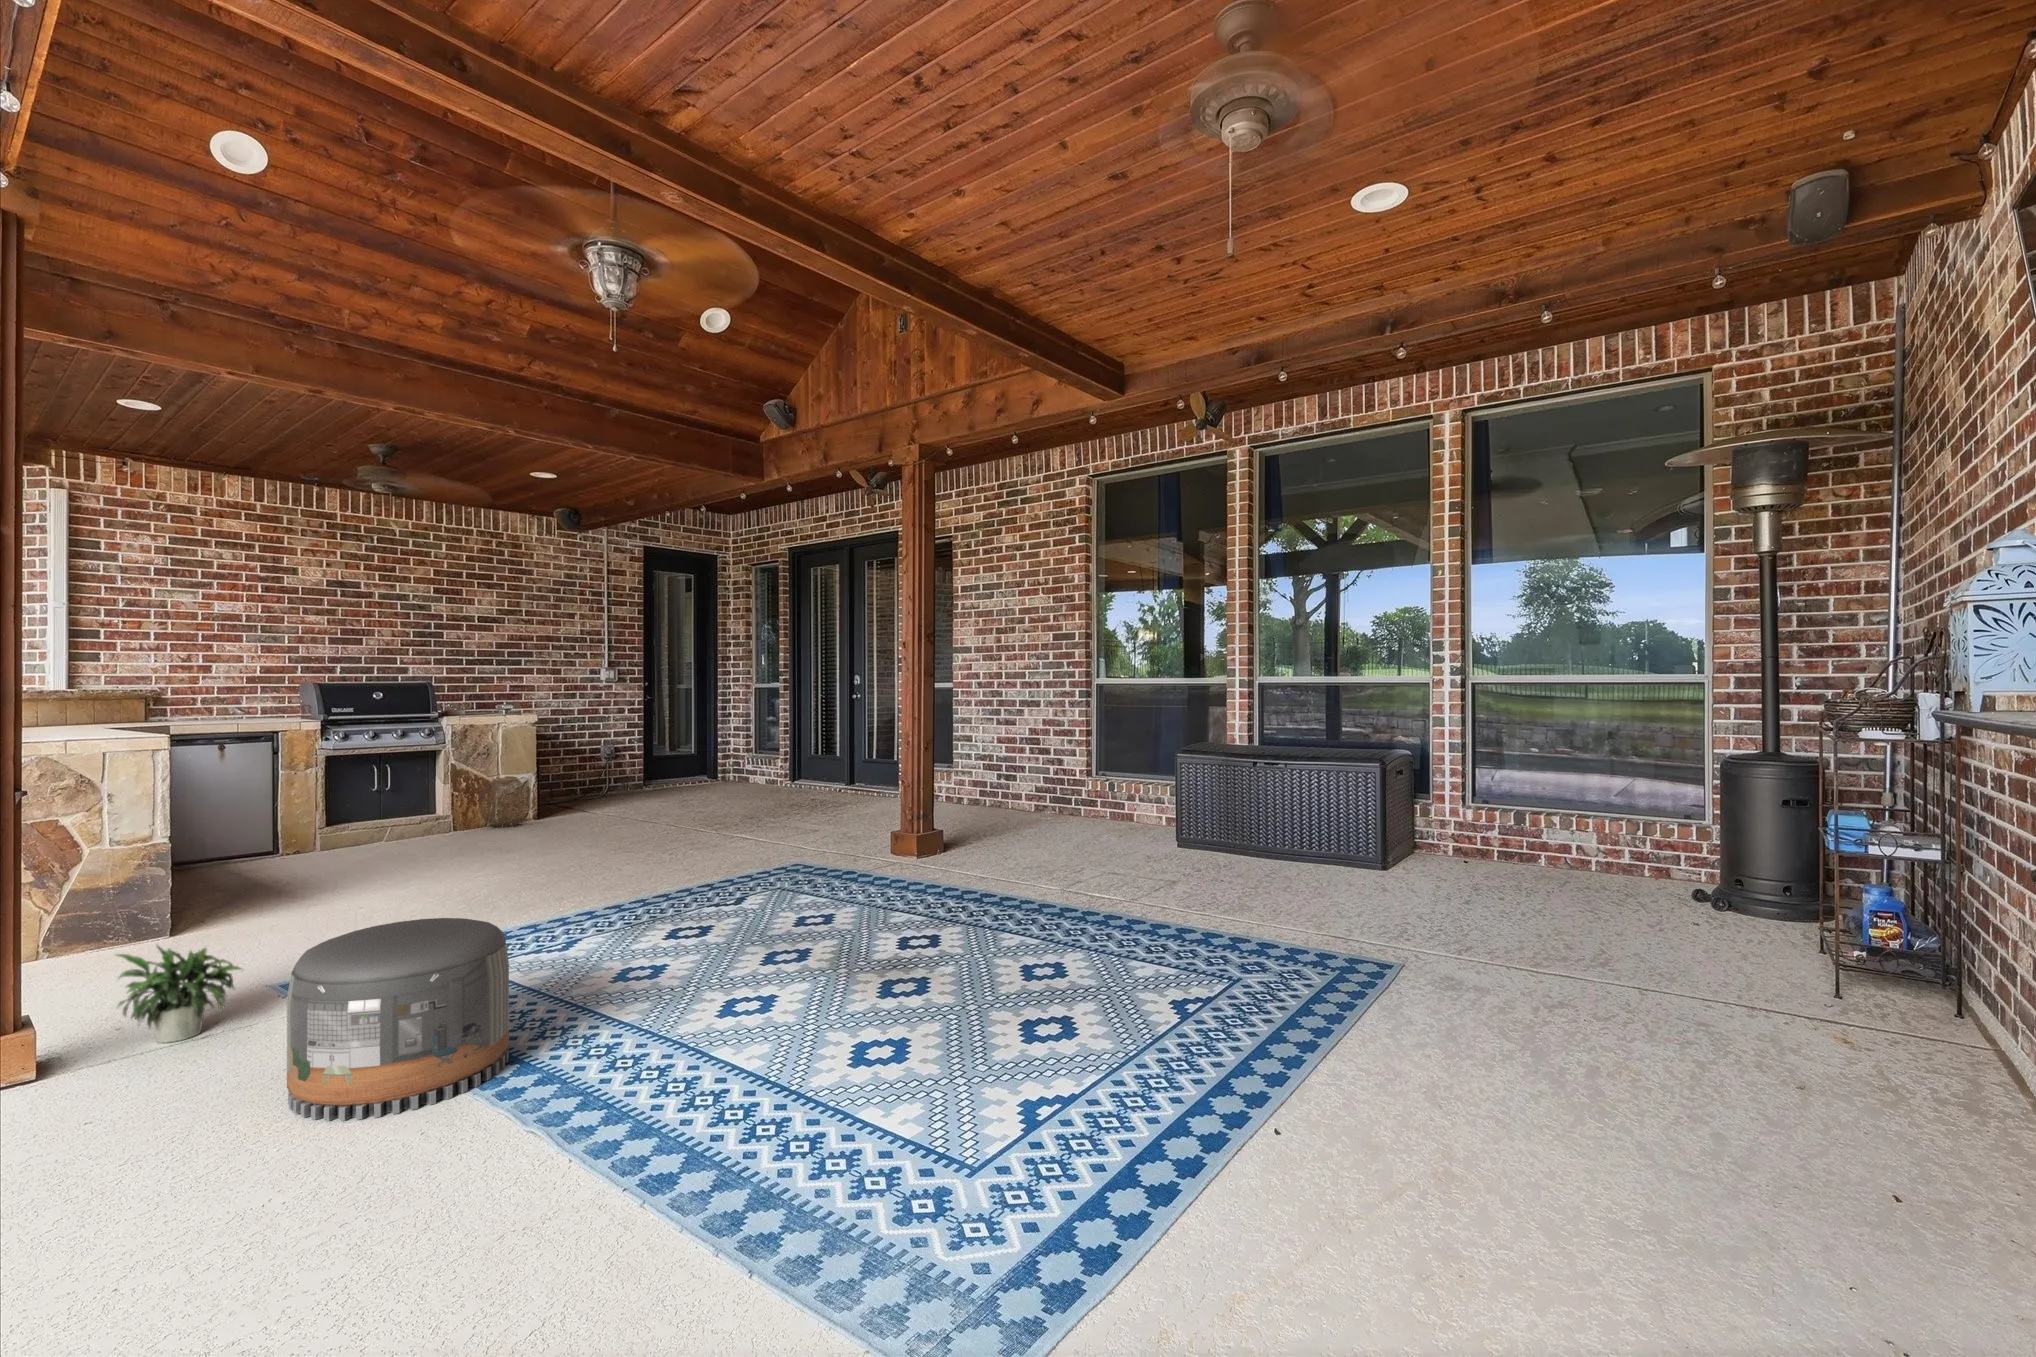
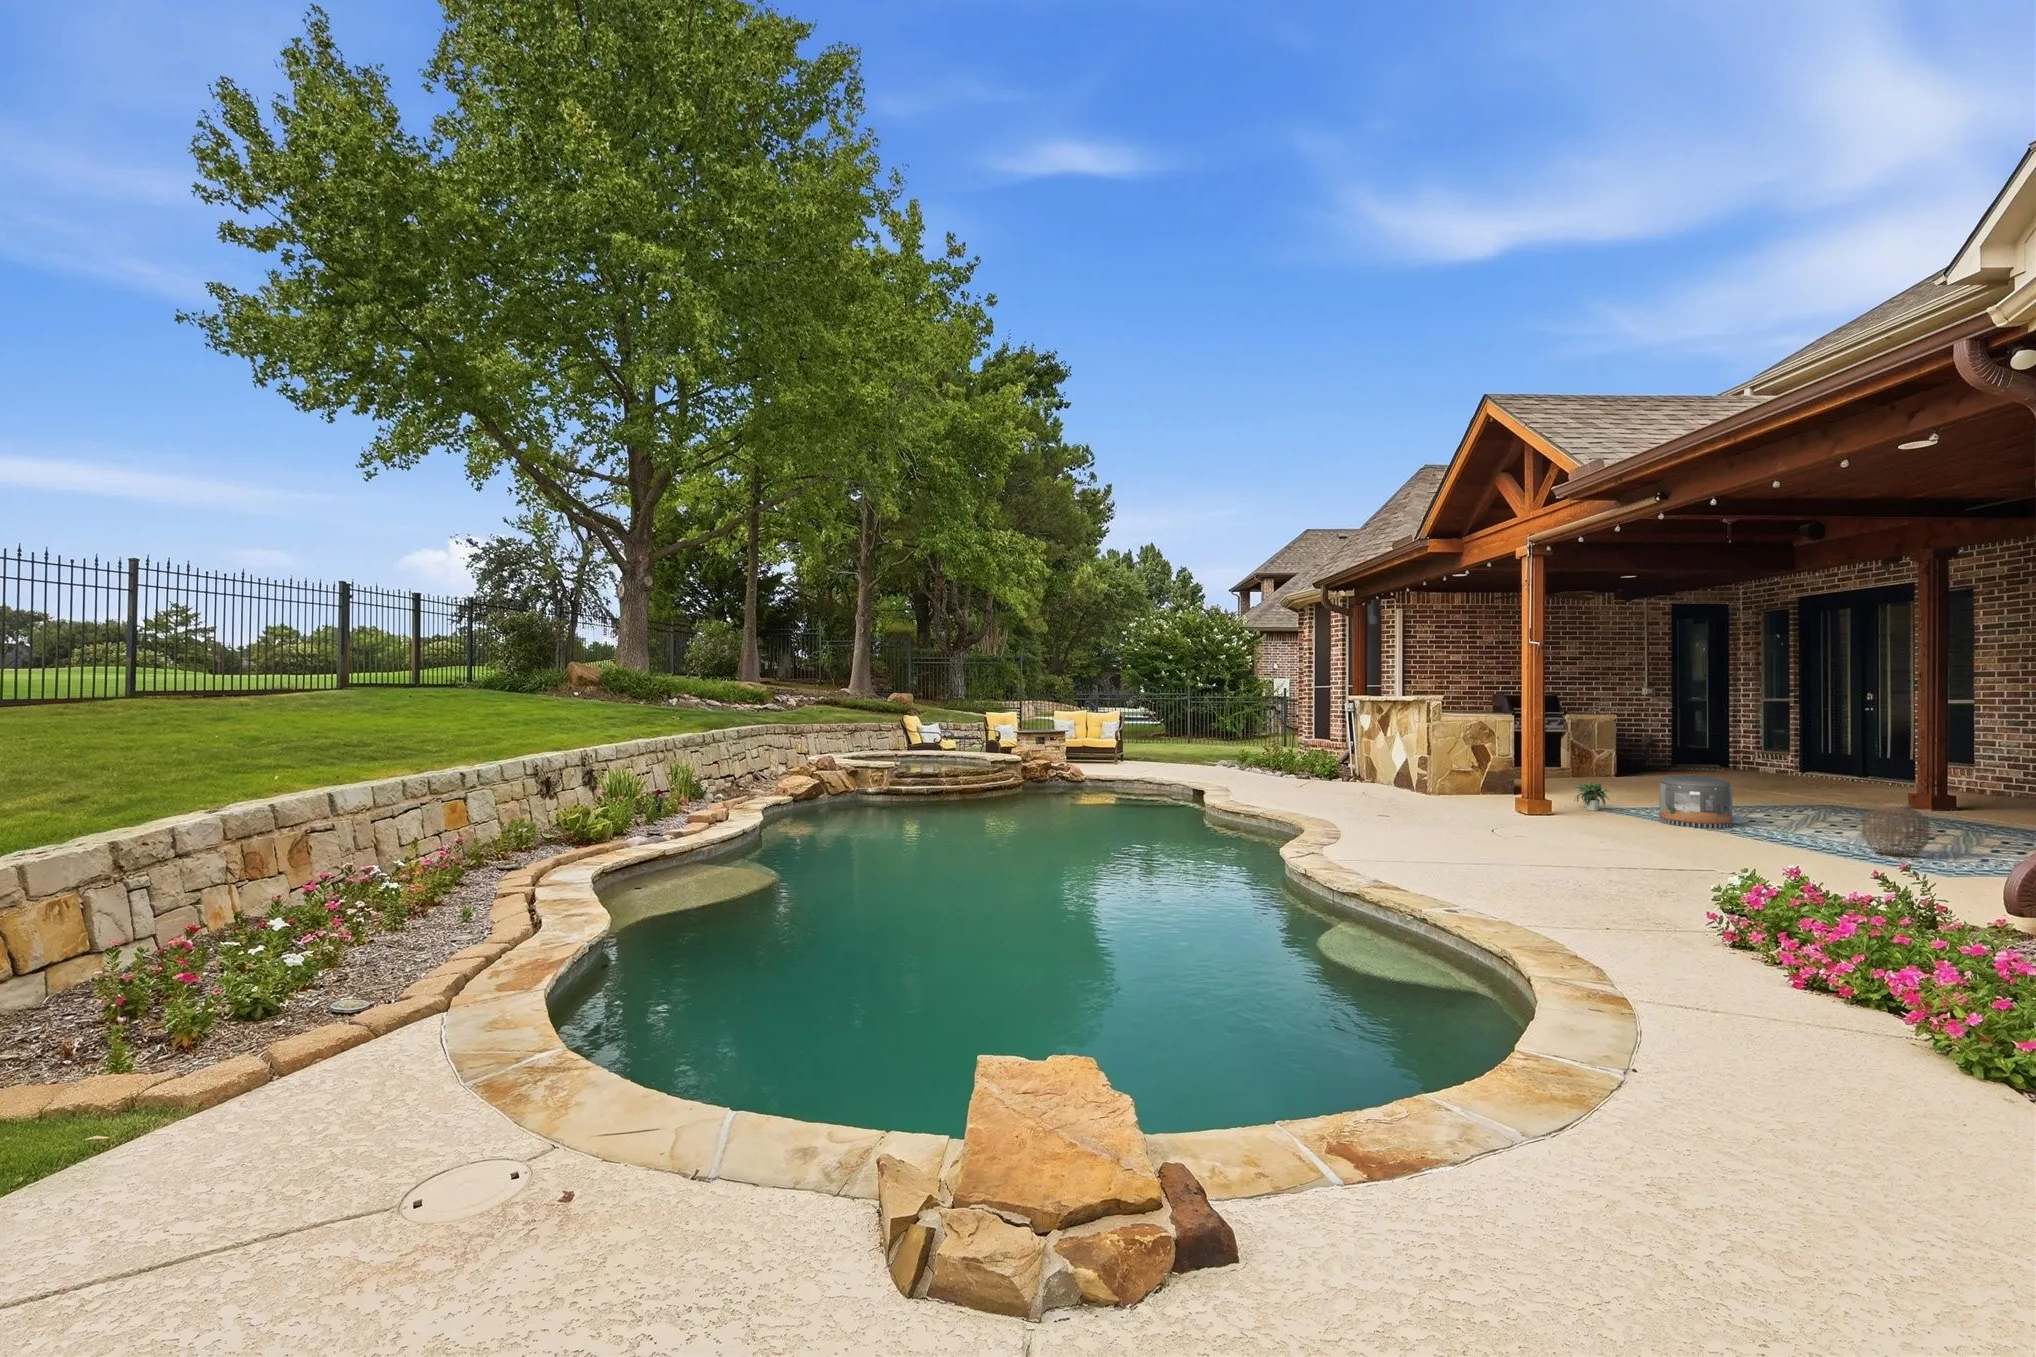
woven basket: present [479,777,531,827] -> present [1862,803,1930,857]

